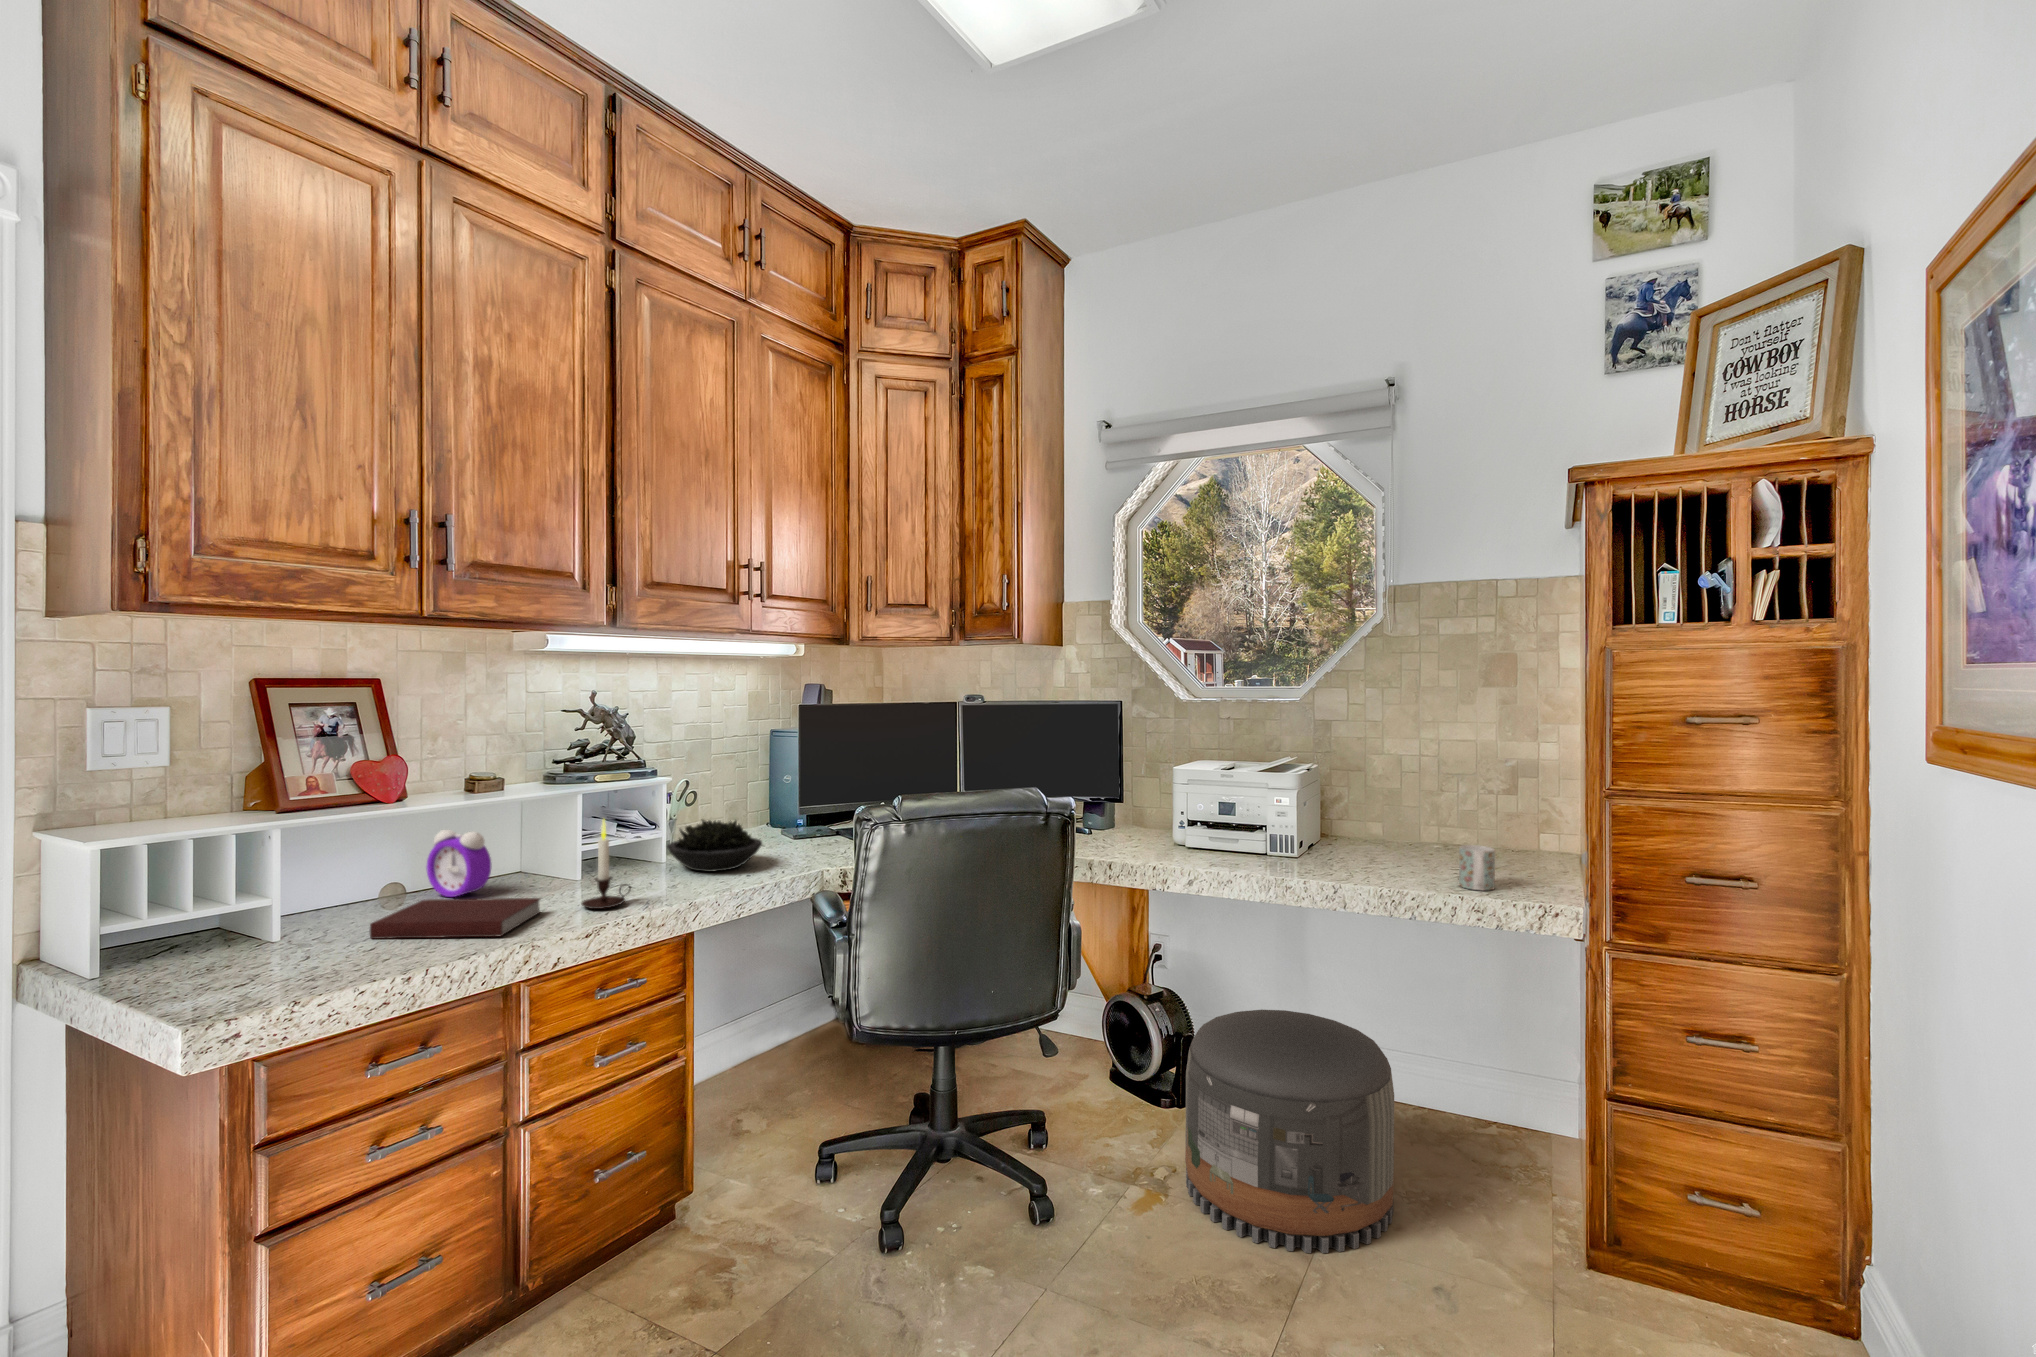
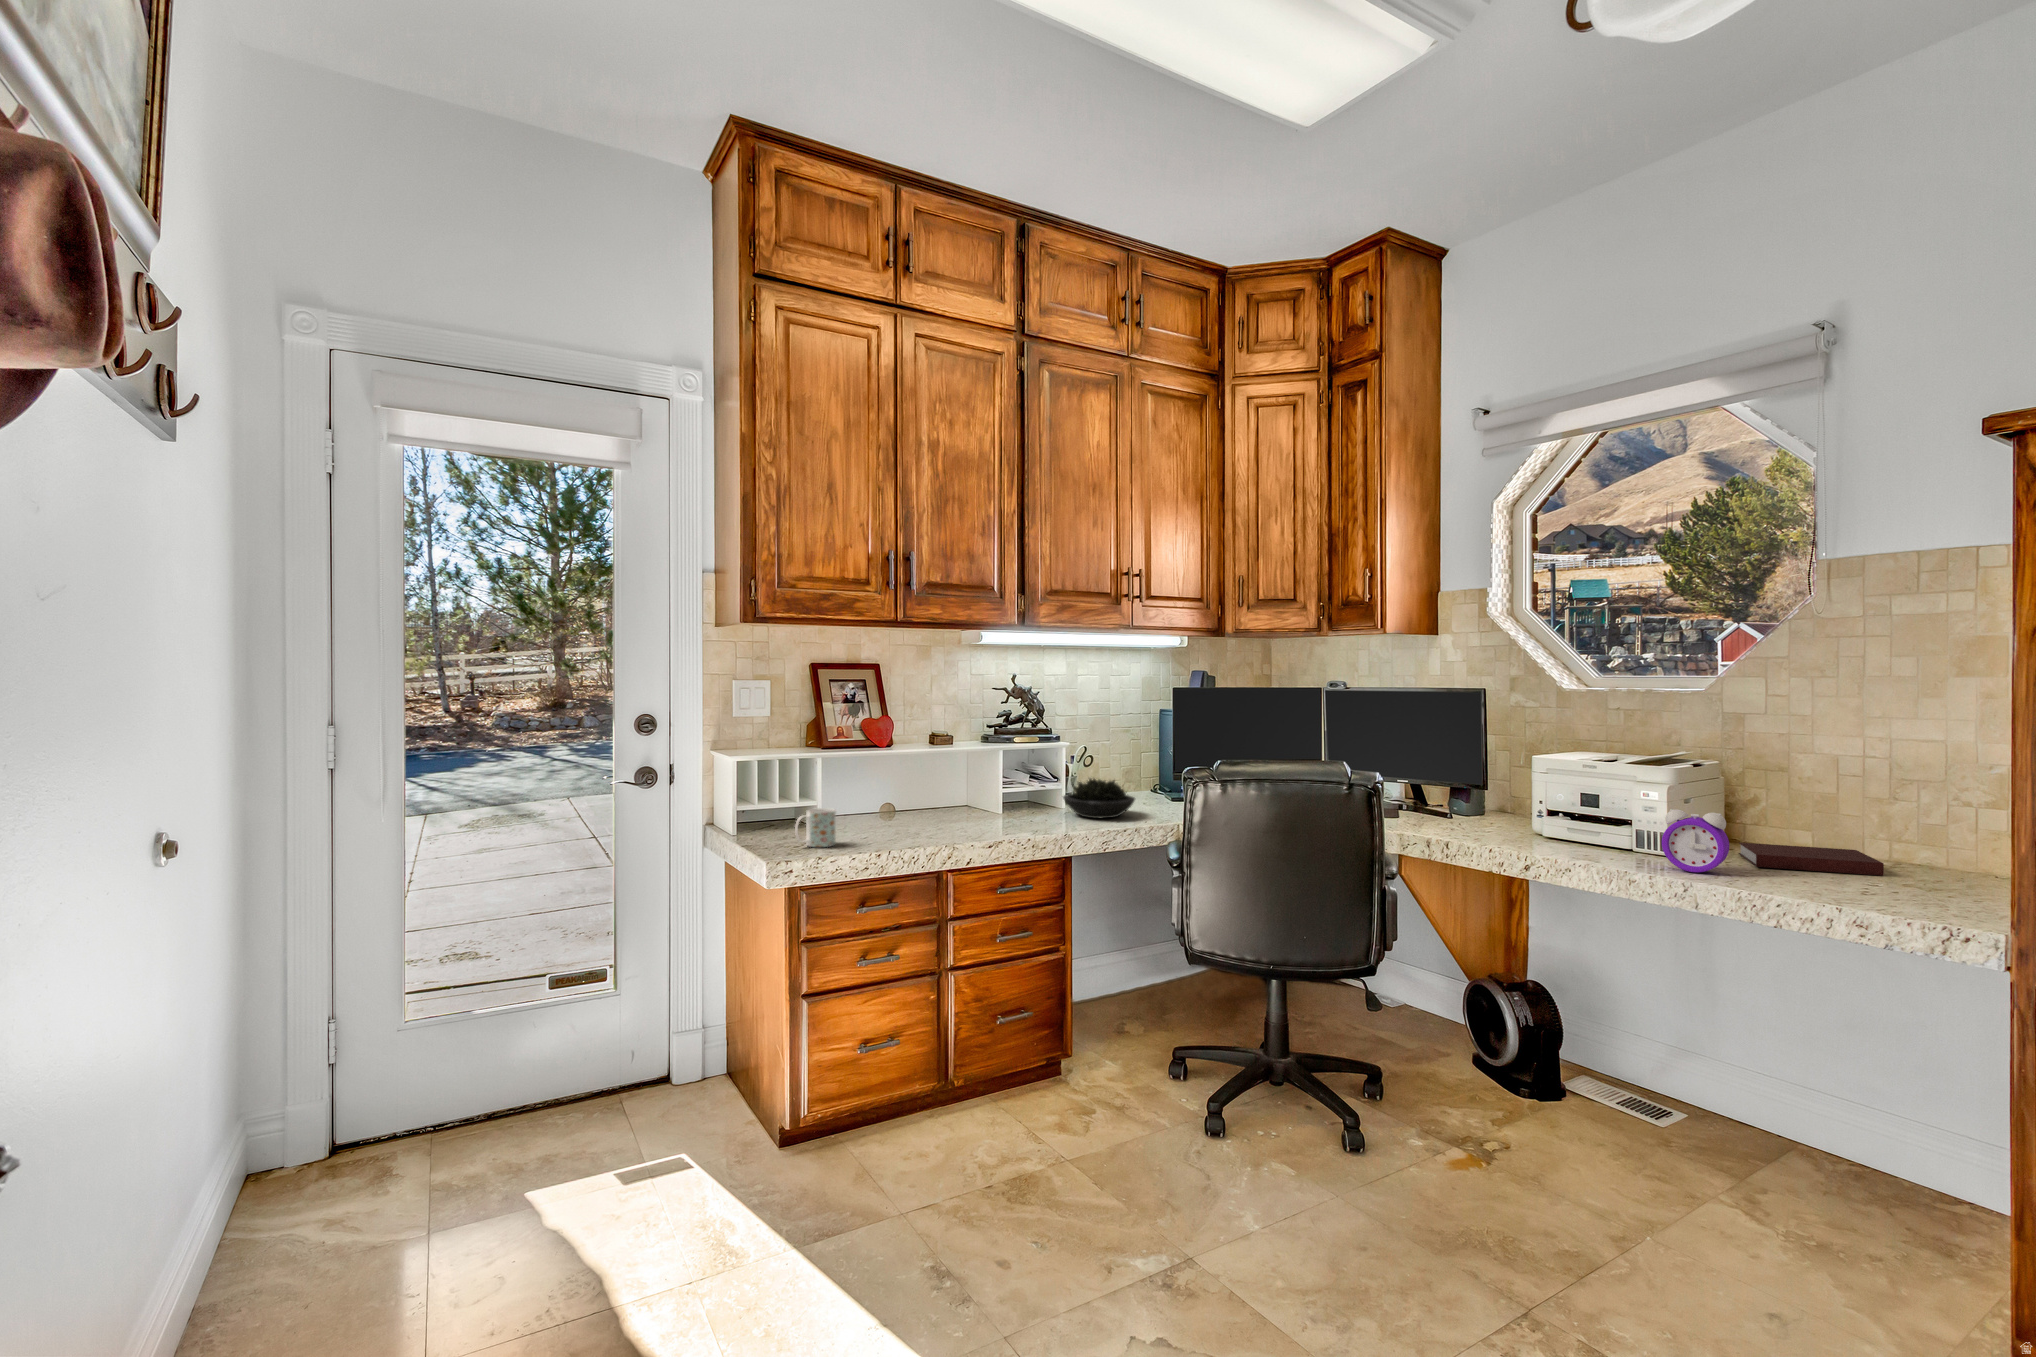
candle: present [582,820,631,909] -> none [993,766,1028,832]
alarm clock: present [426,830,491,897] -> present [1662,809,1729,872]
mug: present [1459,845,1495,890] -> present [795,808,836,847]
notebook: present [370,898,540,939] -> present [1739,842,1884,876]
pouf: present [1185,1010,1394,1253] -> none [1506,1003,1749,1246]

